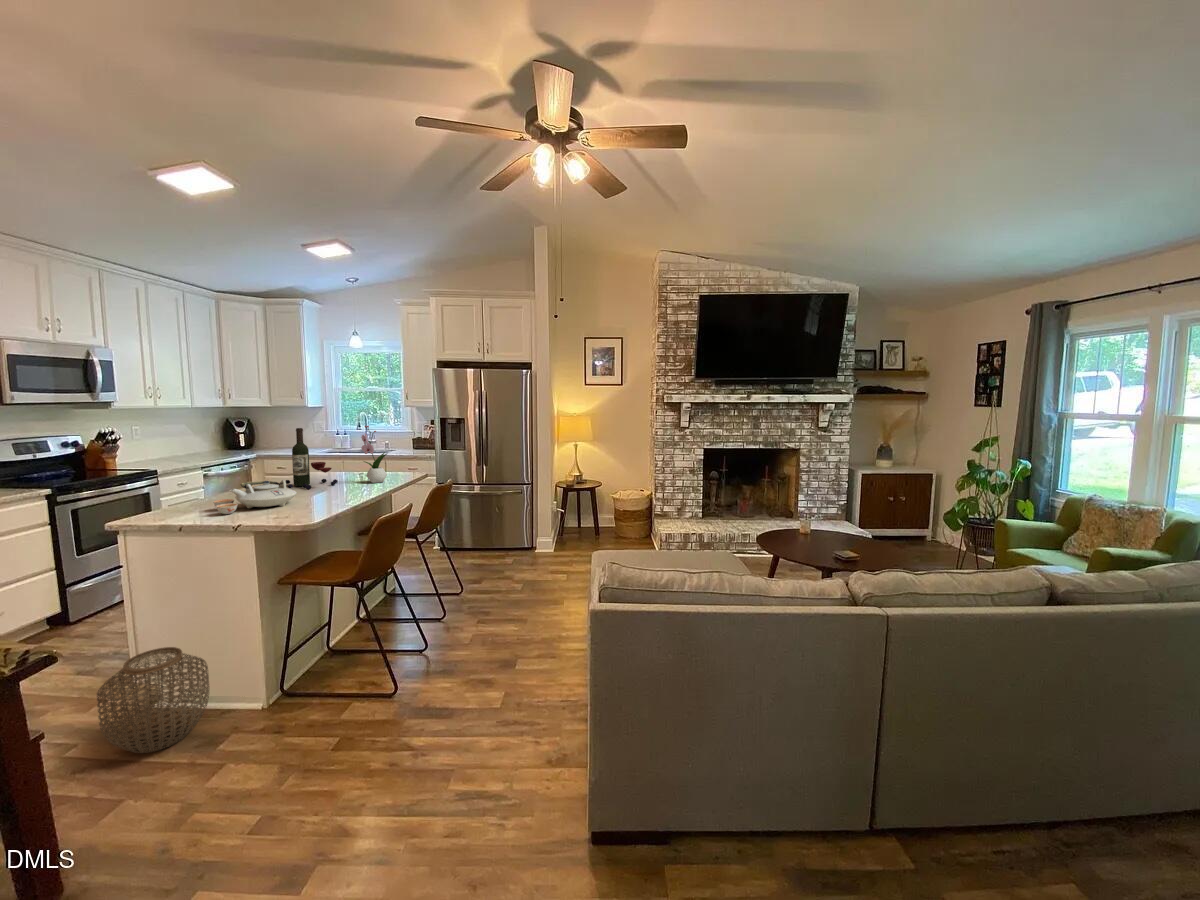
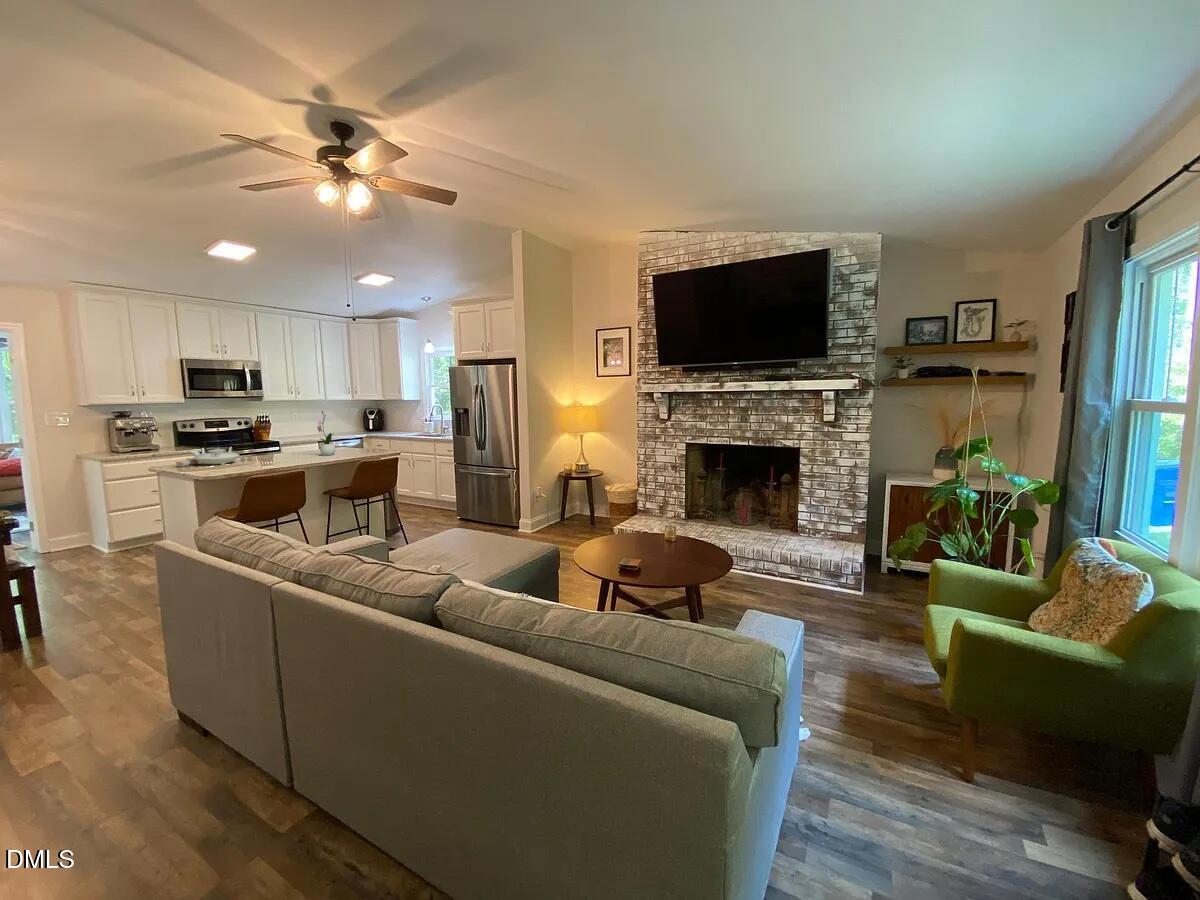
wine bottle: present [279,428,338,489] -> none [270,413,310,457]
woven basket: present [97,647,209,753] -> none [85,547,160,608]

